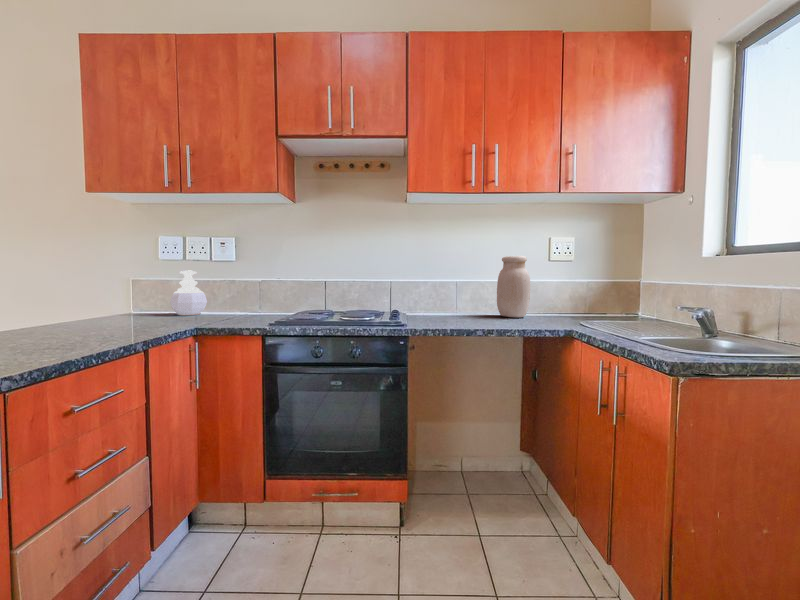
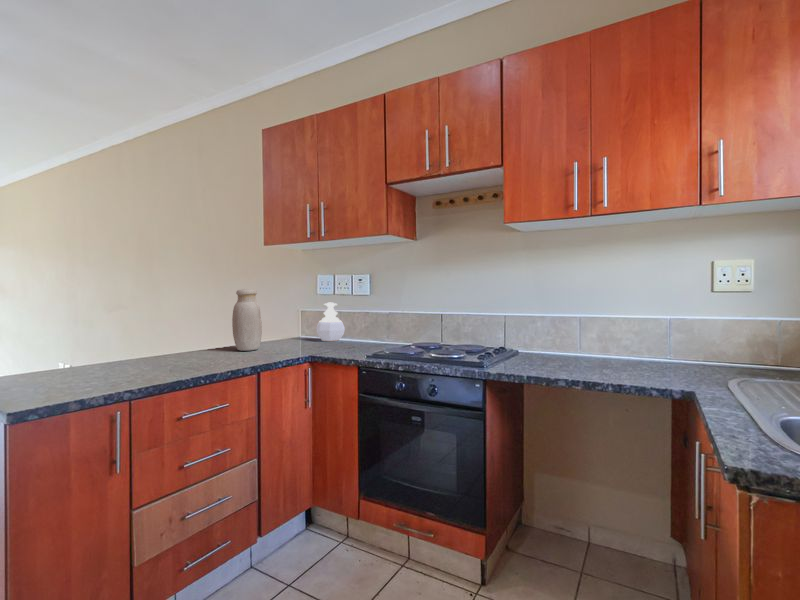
jar: present [497,256,530,317] -> present [232,289,262,351]

